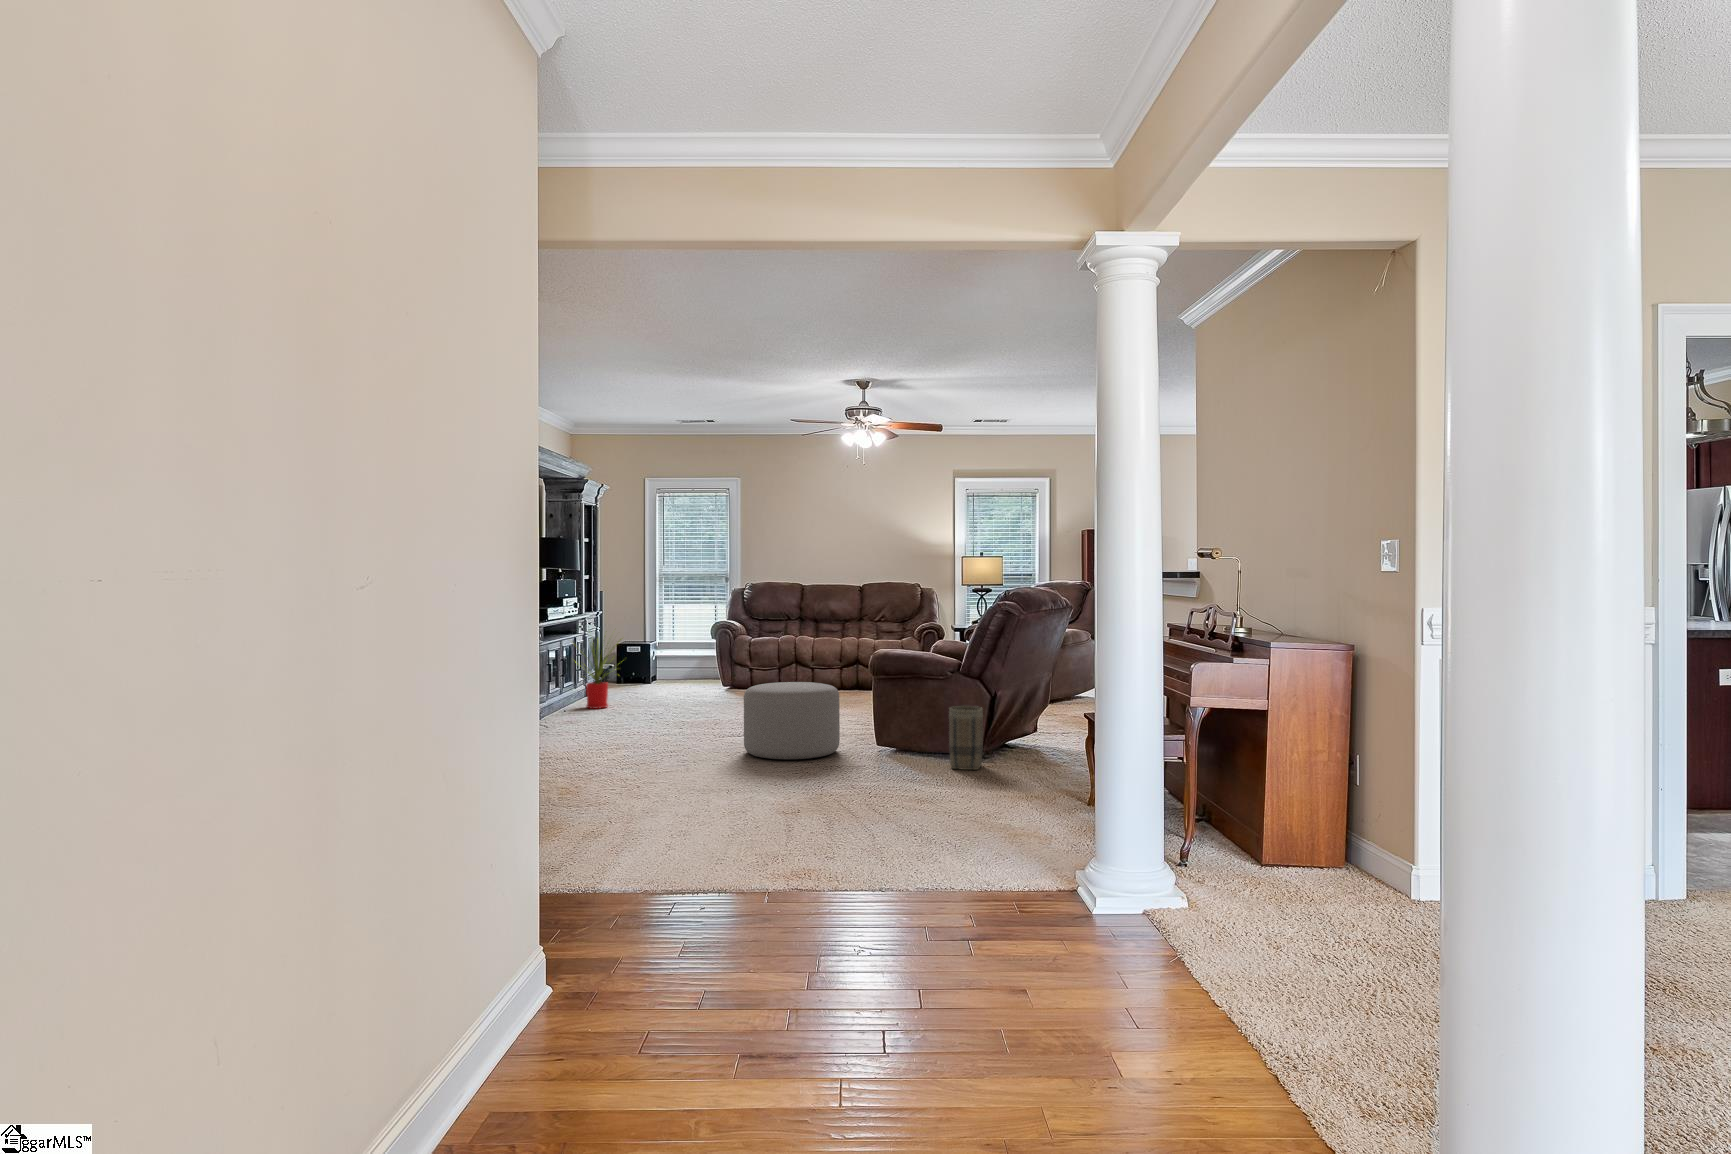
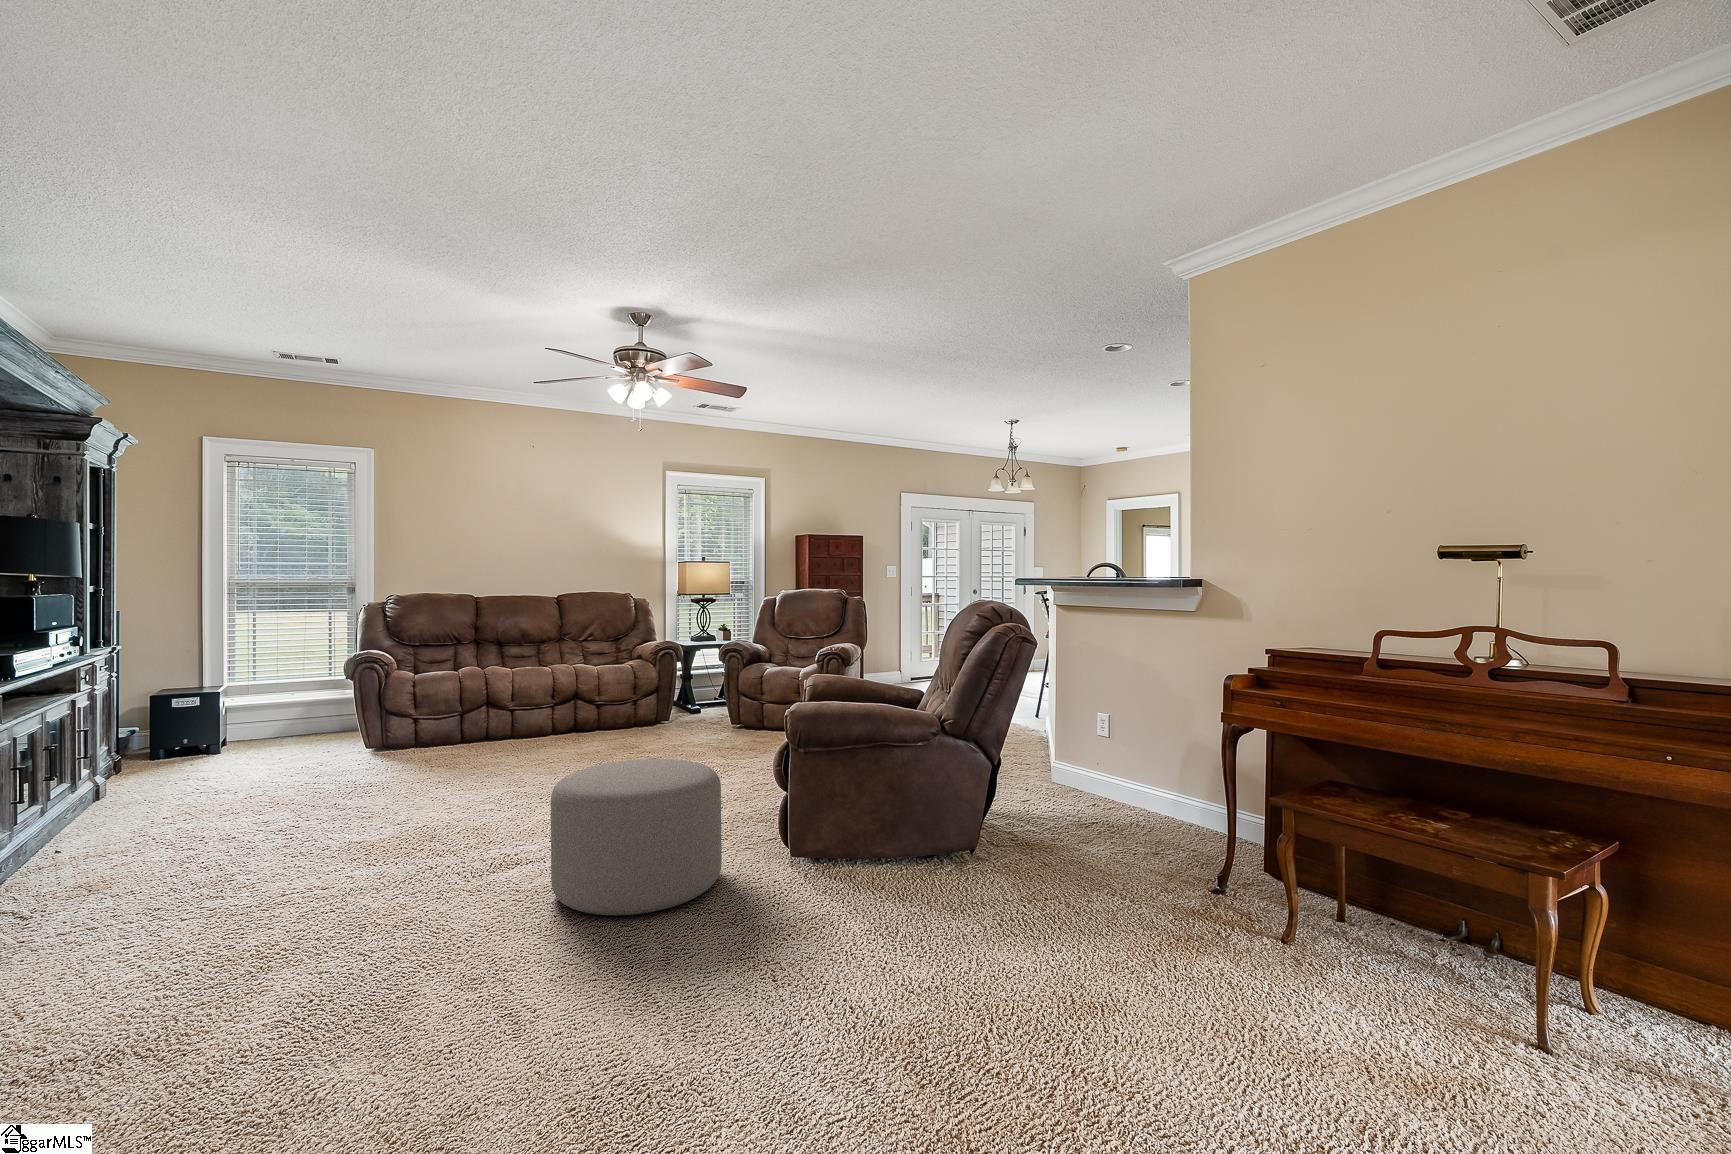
house plant: present [584,639,621,709] -> none [61,678,200,829]
basket: present [949,706,983,770] -> none [914,774,966,877]

